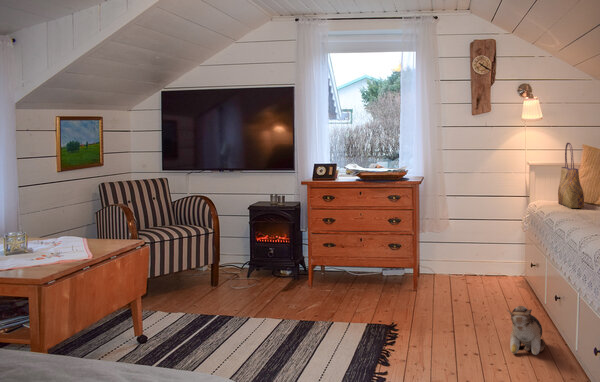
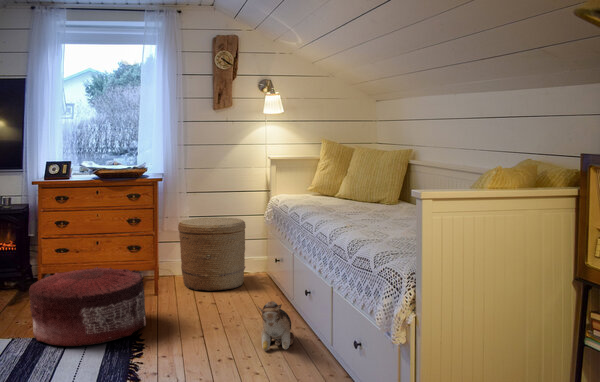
tote bag: present [558,143,584,208] -> none [299,137,323,201]
woven basket: none [432,221,499,293] -> present [178,217,246,291]
pouf: none [300,261,400,329] -> present [29,267,146,346]

